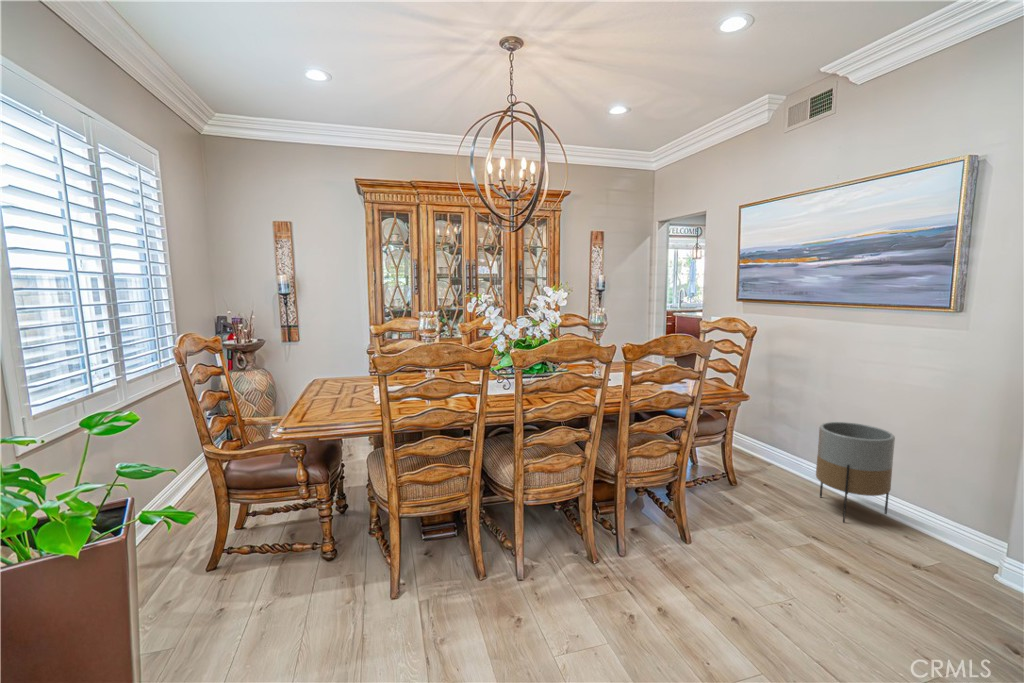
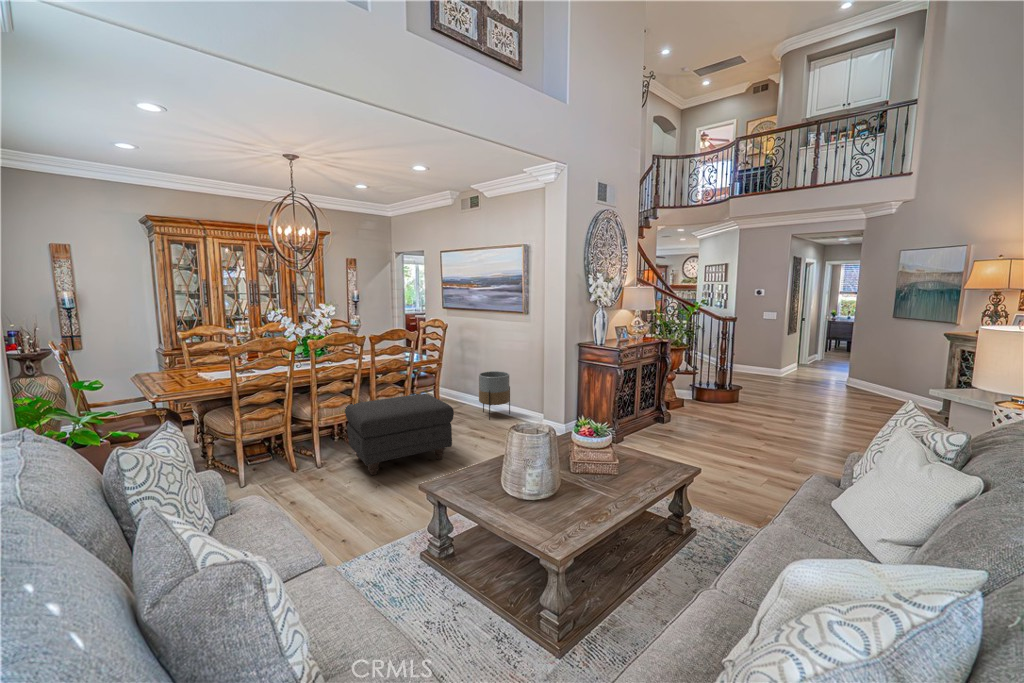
ottoman: none [571,464,808,636] -> present [345,394,454,475]

